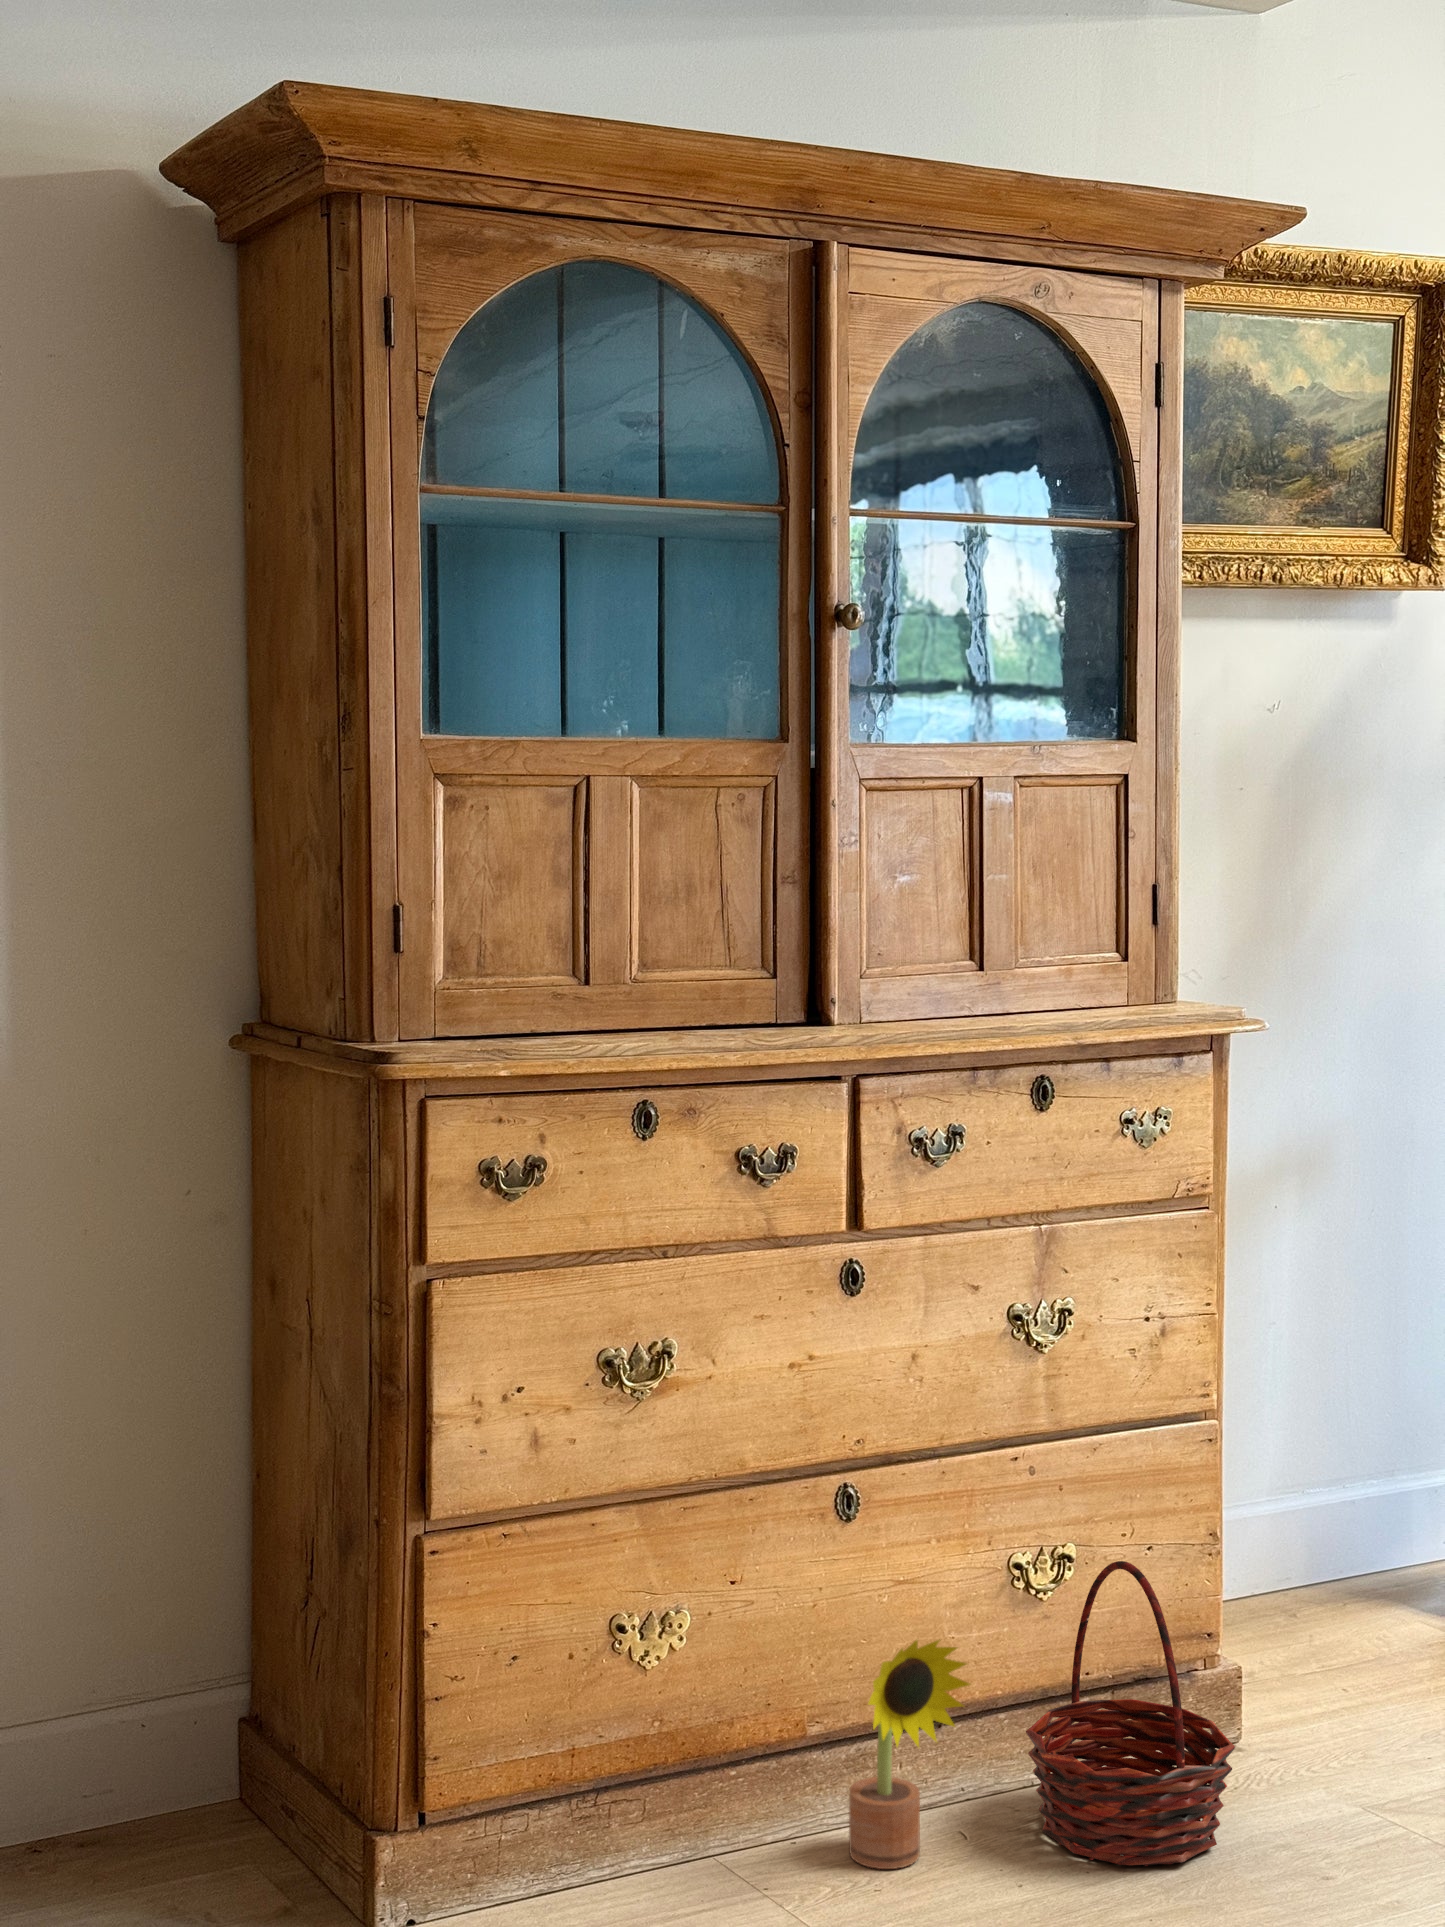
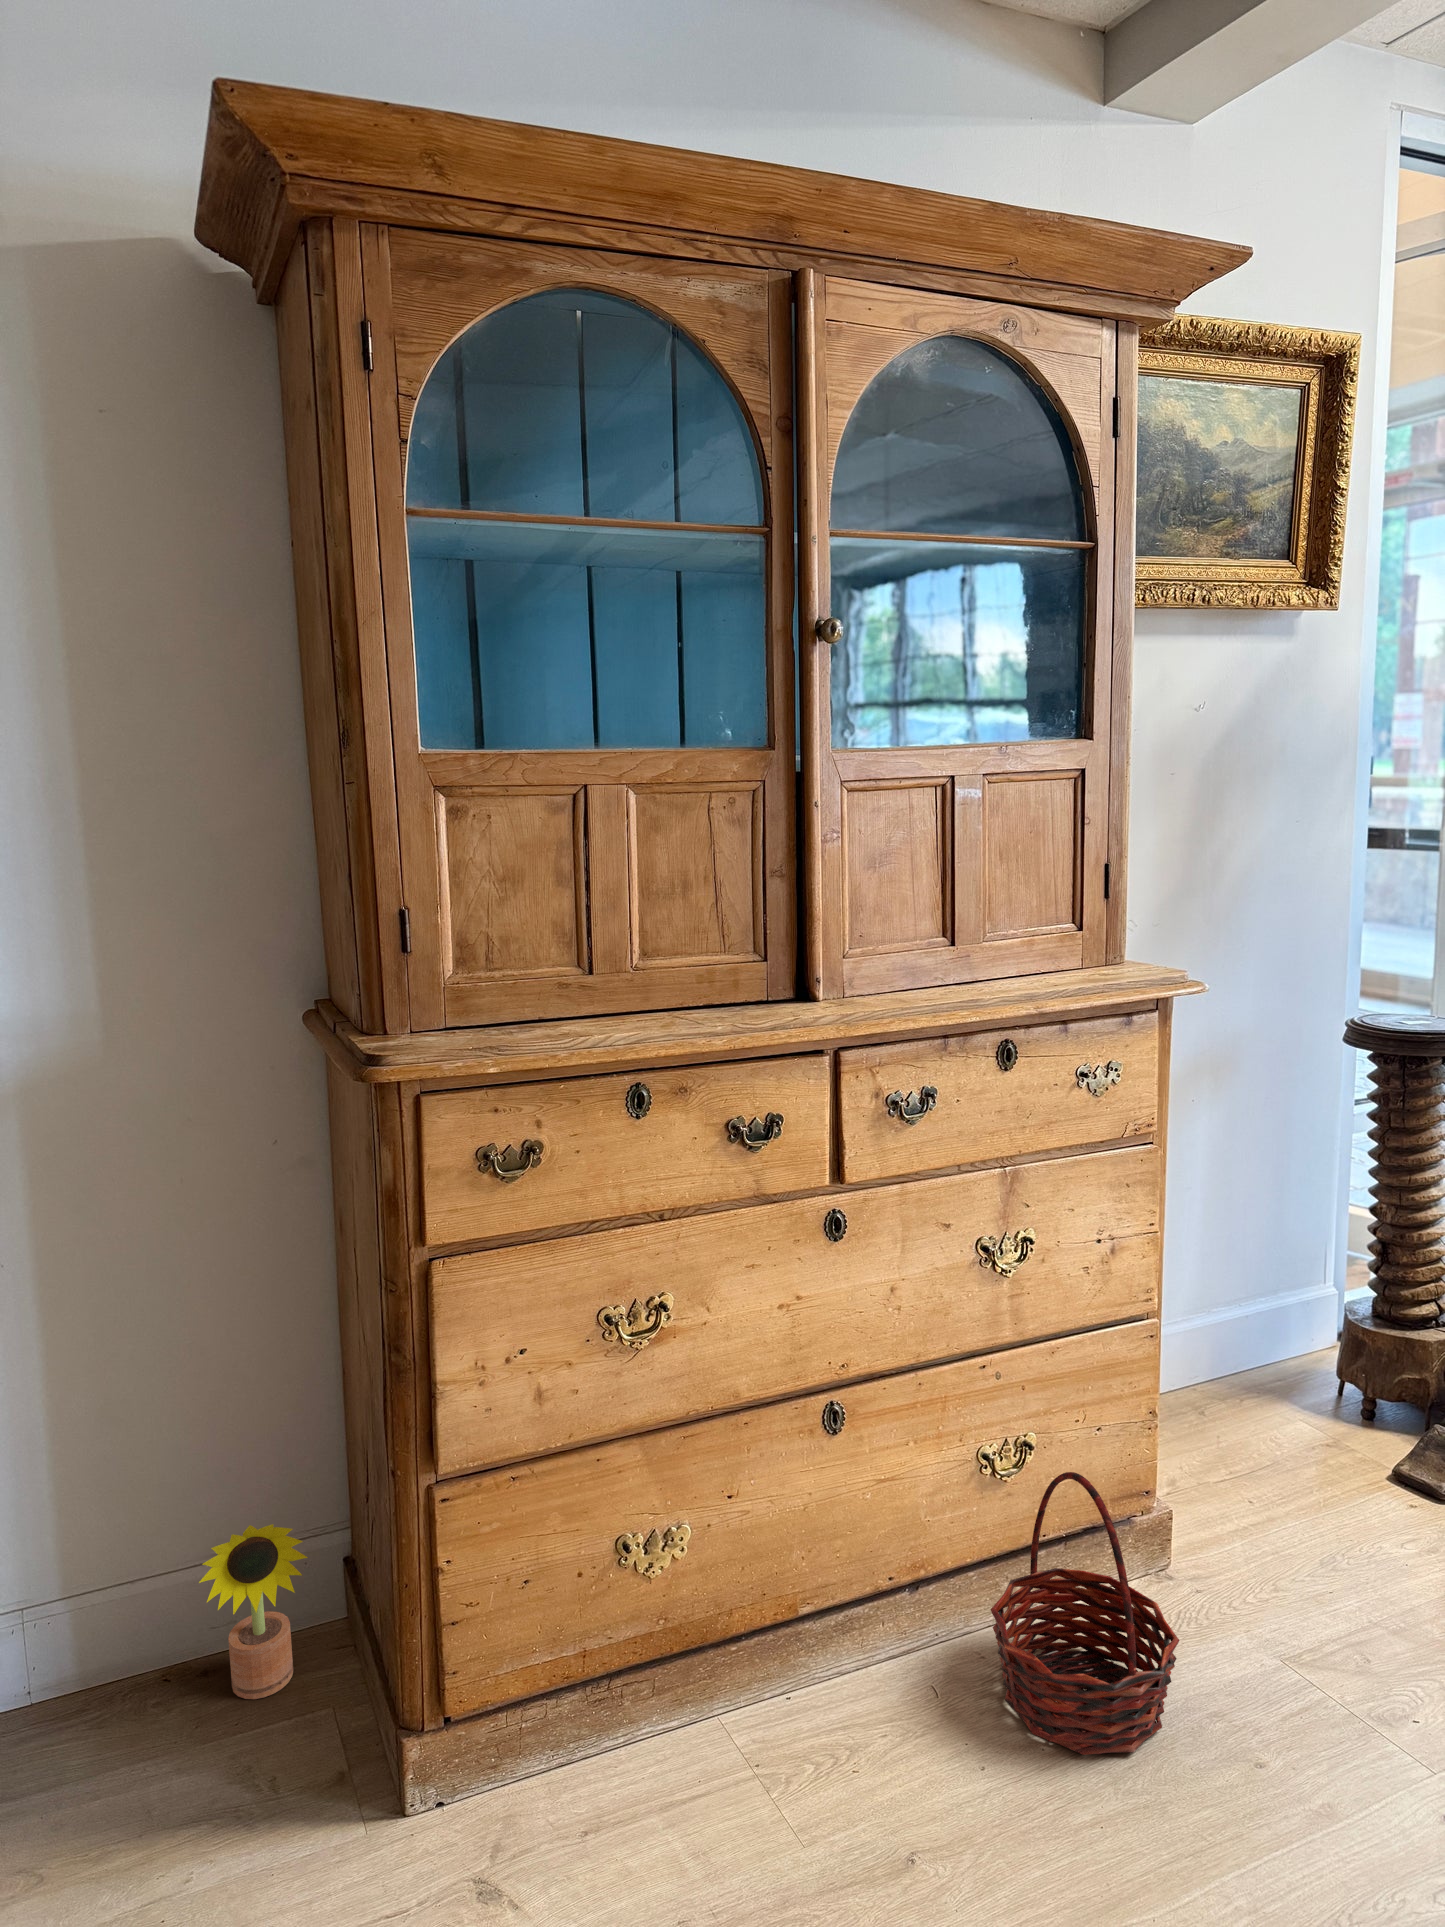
decorative plant: present [849,1639,970,1869] -> present [199,1524,308,1699]

